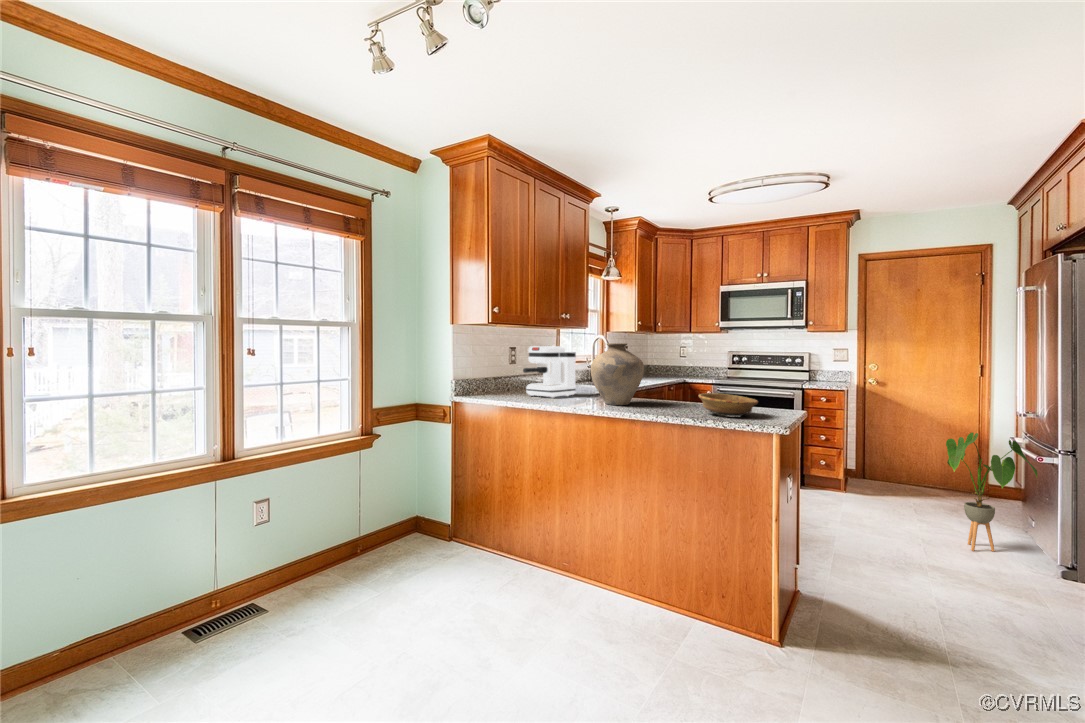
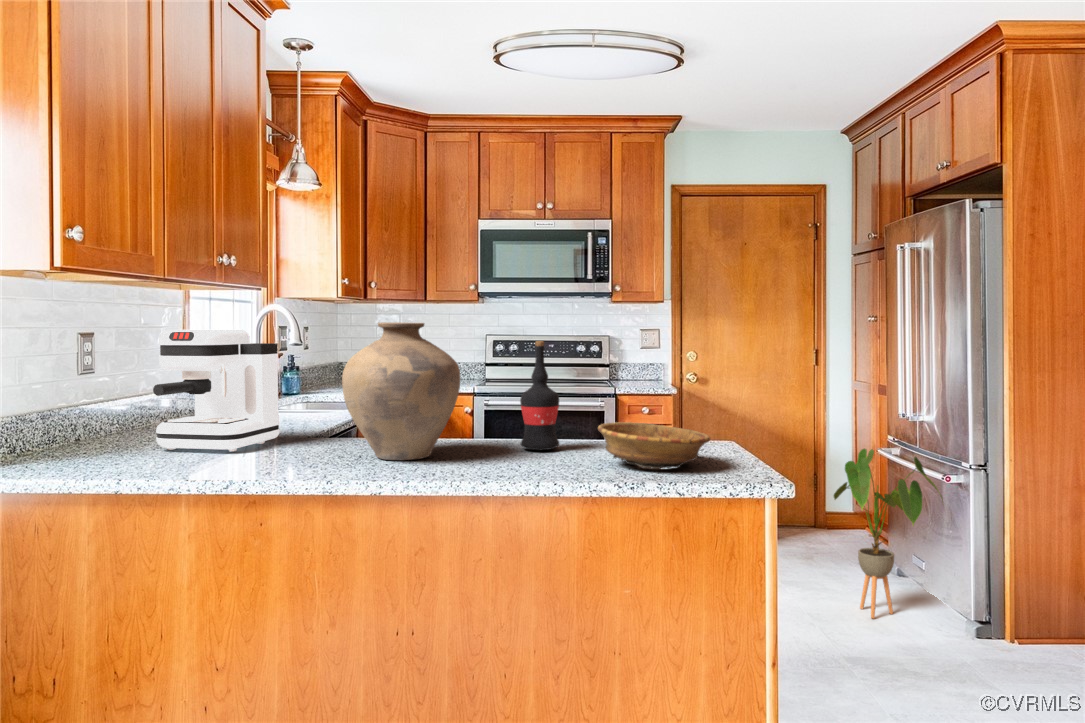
wine bottle: none [675,353,695,406] -> present [520,341,559,450]

